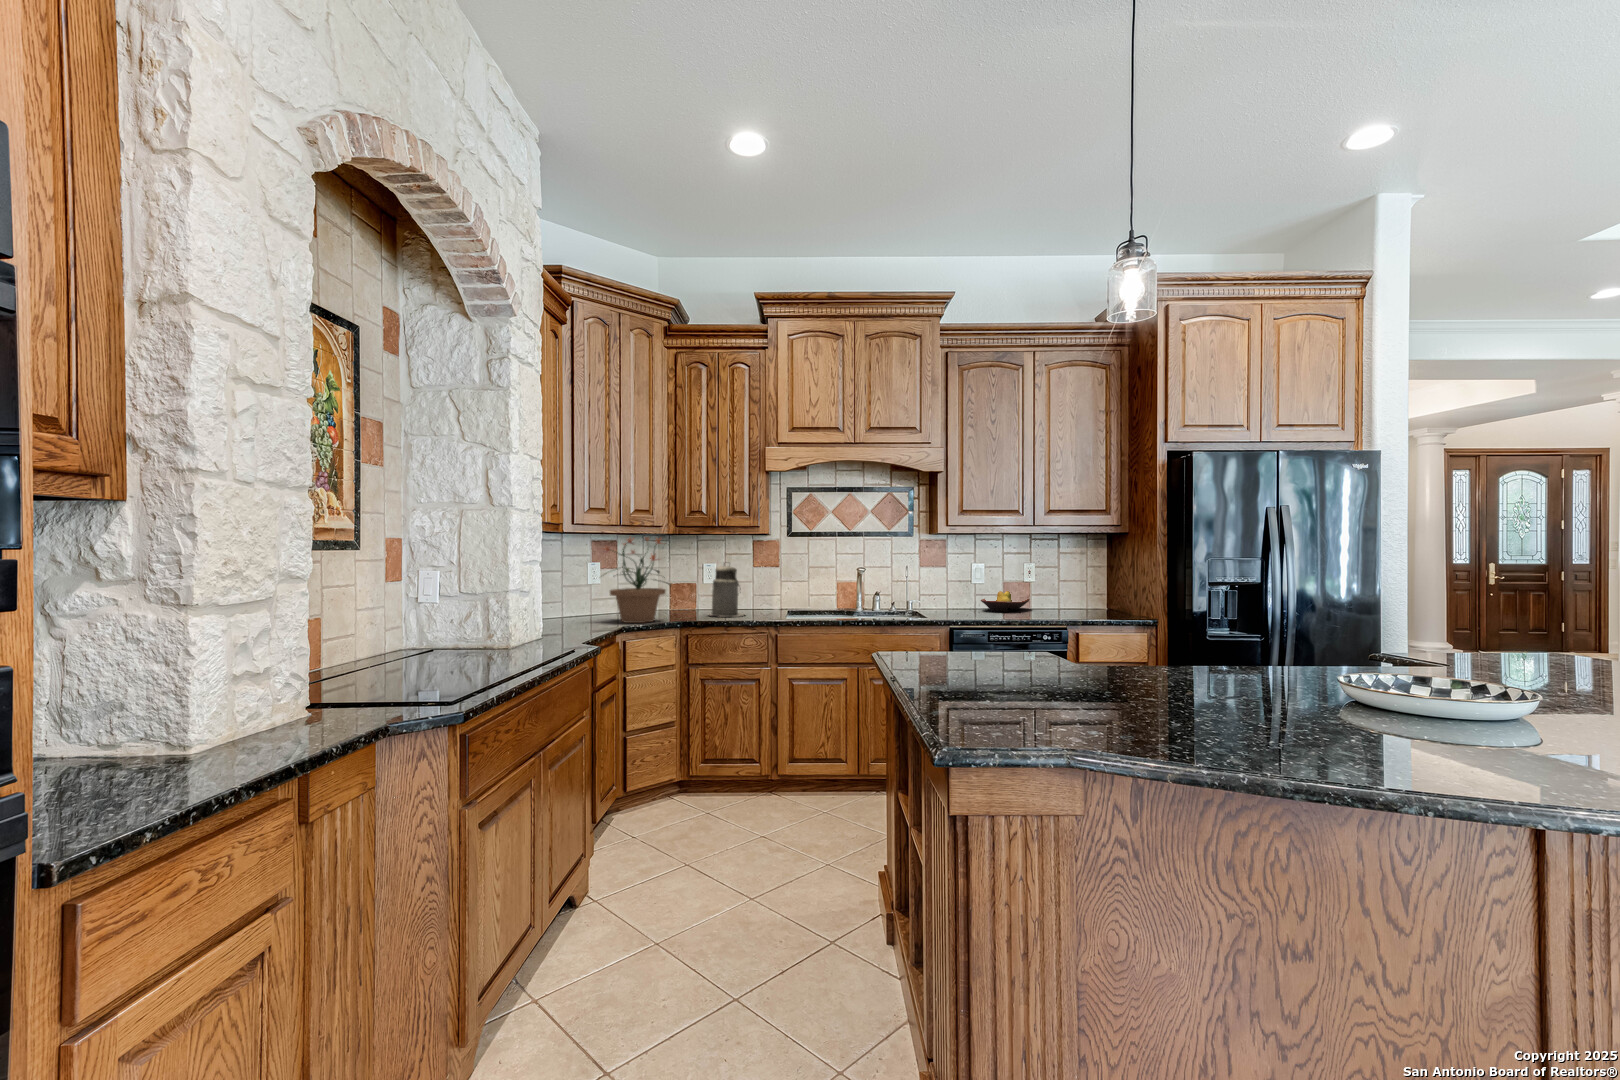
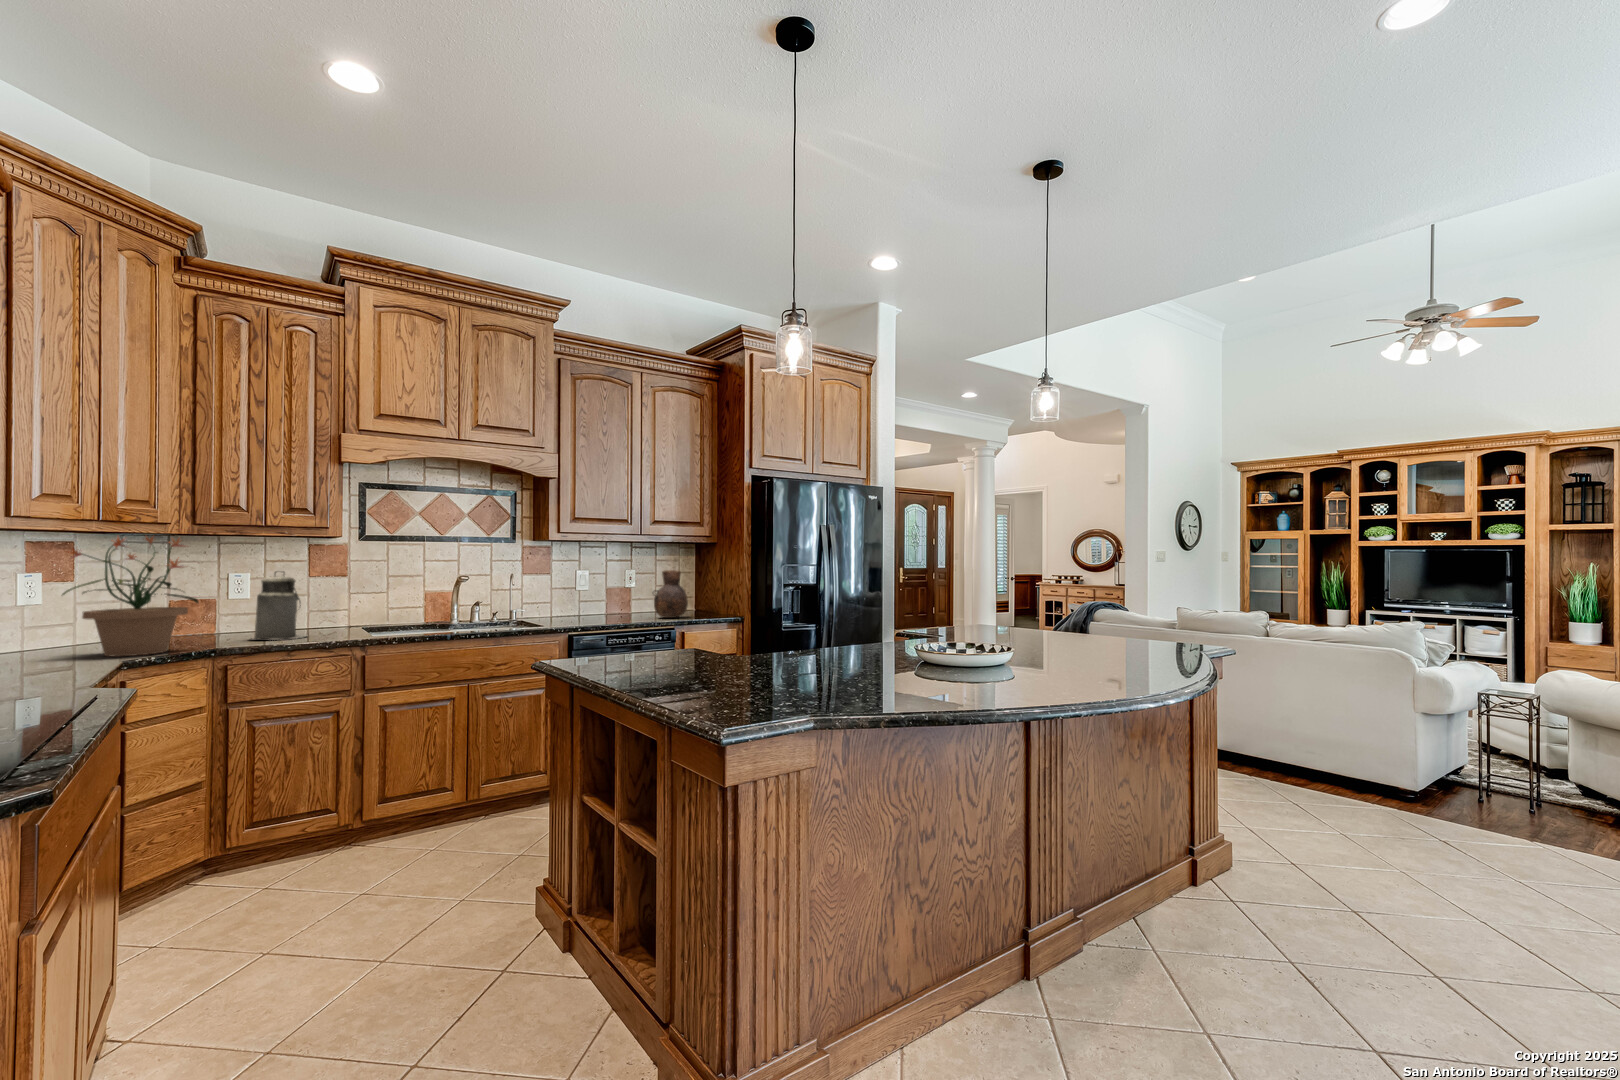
vase: none [1042,567,1084,620] -> present [654,570,688,618]
fruit bowl: present [981,591,1030,612] -> none [584,595,629,616]

